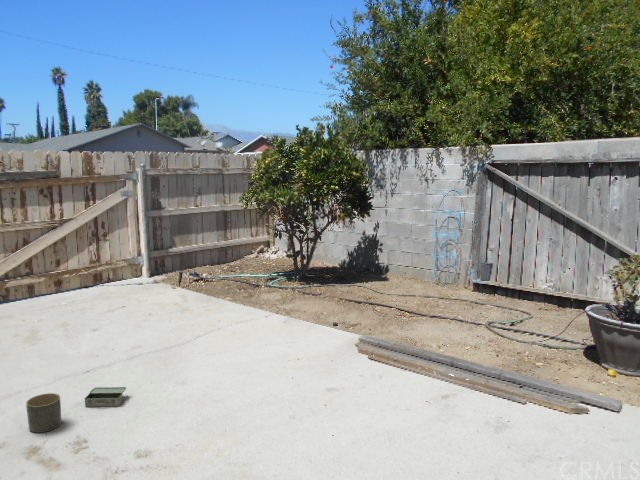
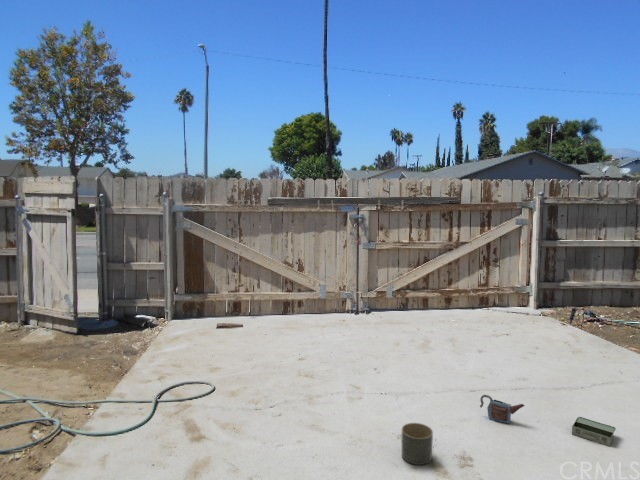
watering can: none [103,353,144,376] -> present [480,395,524,424]
toolbox: present [85,387,126,407] -> present [572,417,616,446]

